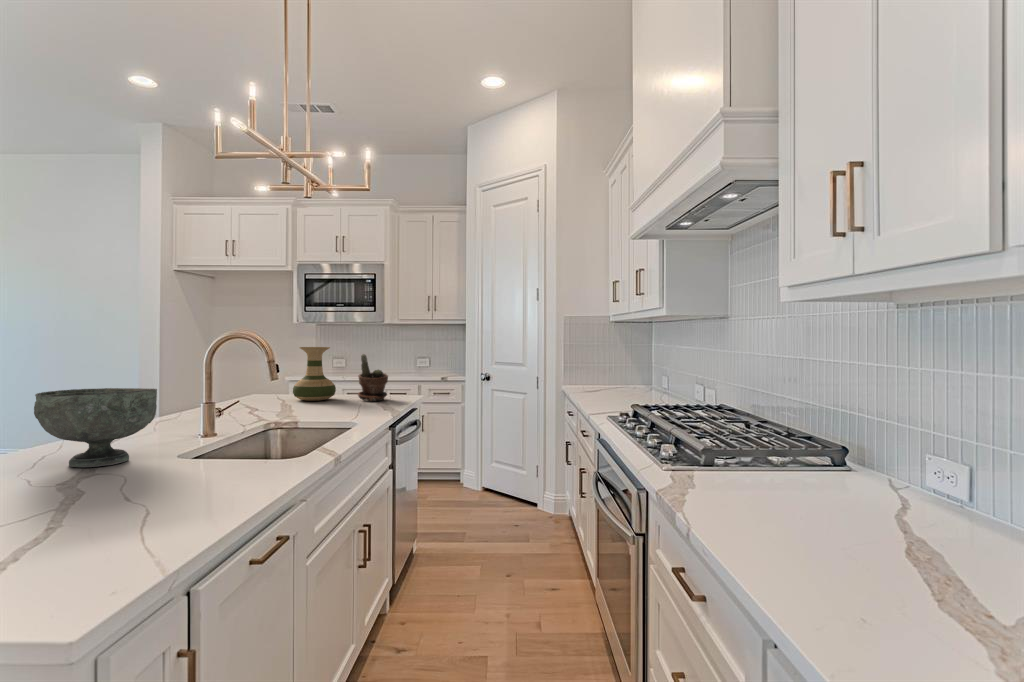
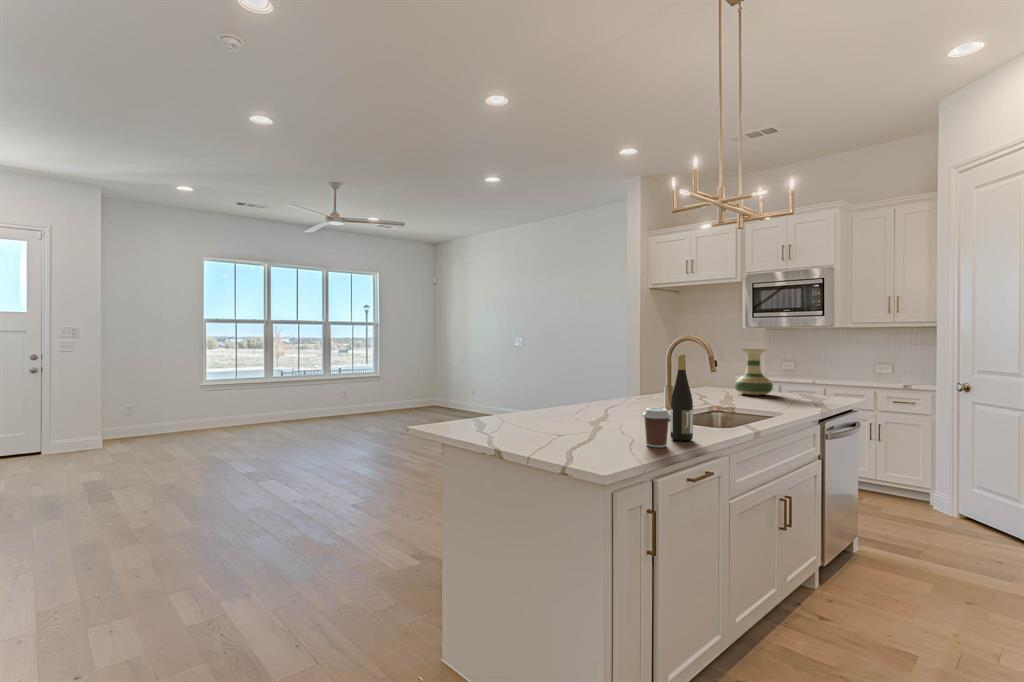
potted plant: present [358,354,388,401] -> none [793,356,824,400]
wine bottle: none [218,360,256,498] -> present [670,354,693,441]
decorative bowl: present [34,388,157,467] -> none [579,371,638,417]
coffee cup: none [166,453,221,525] -> present [642,408,671,447]

